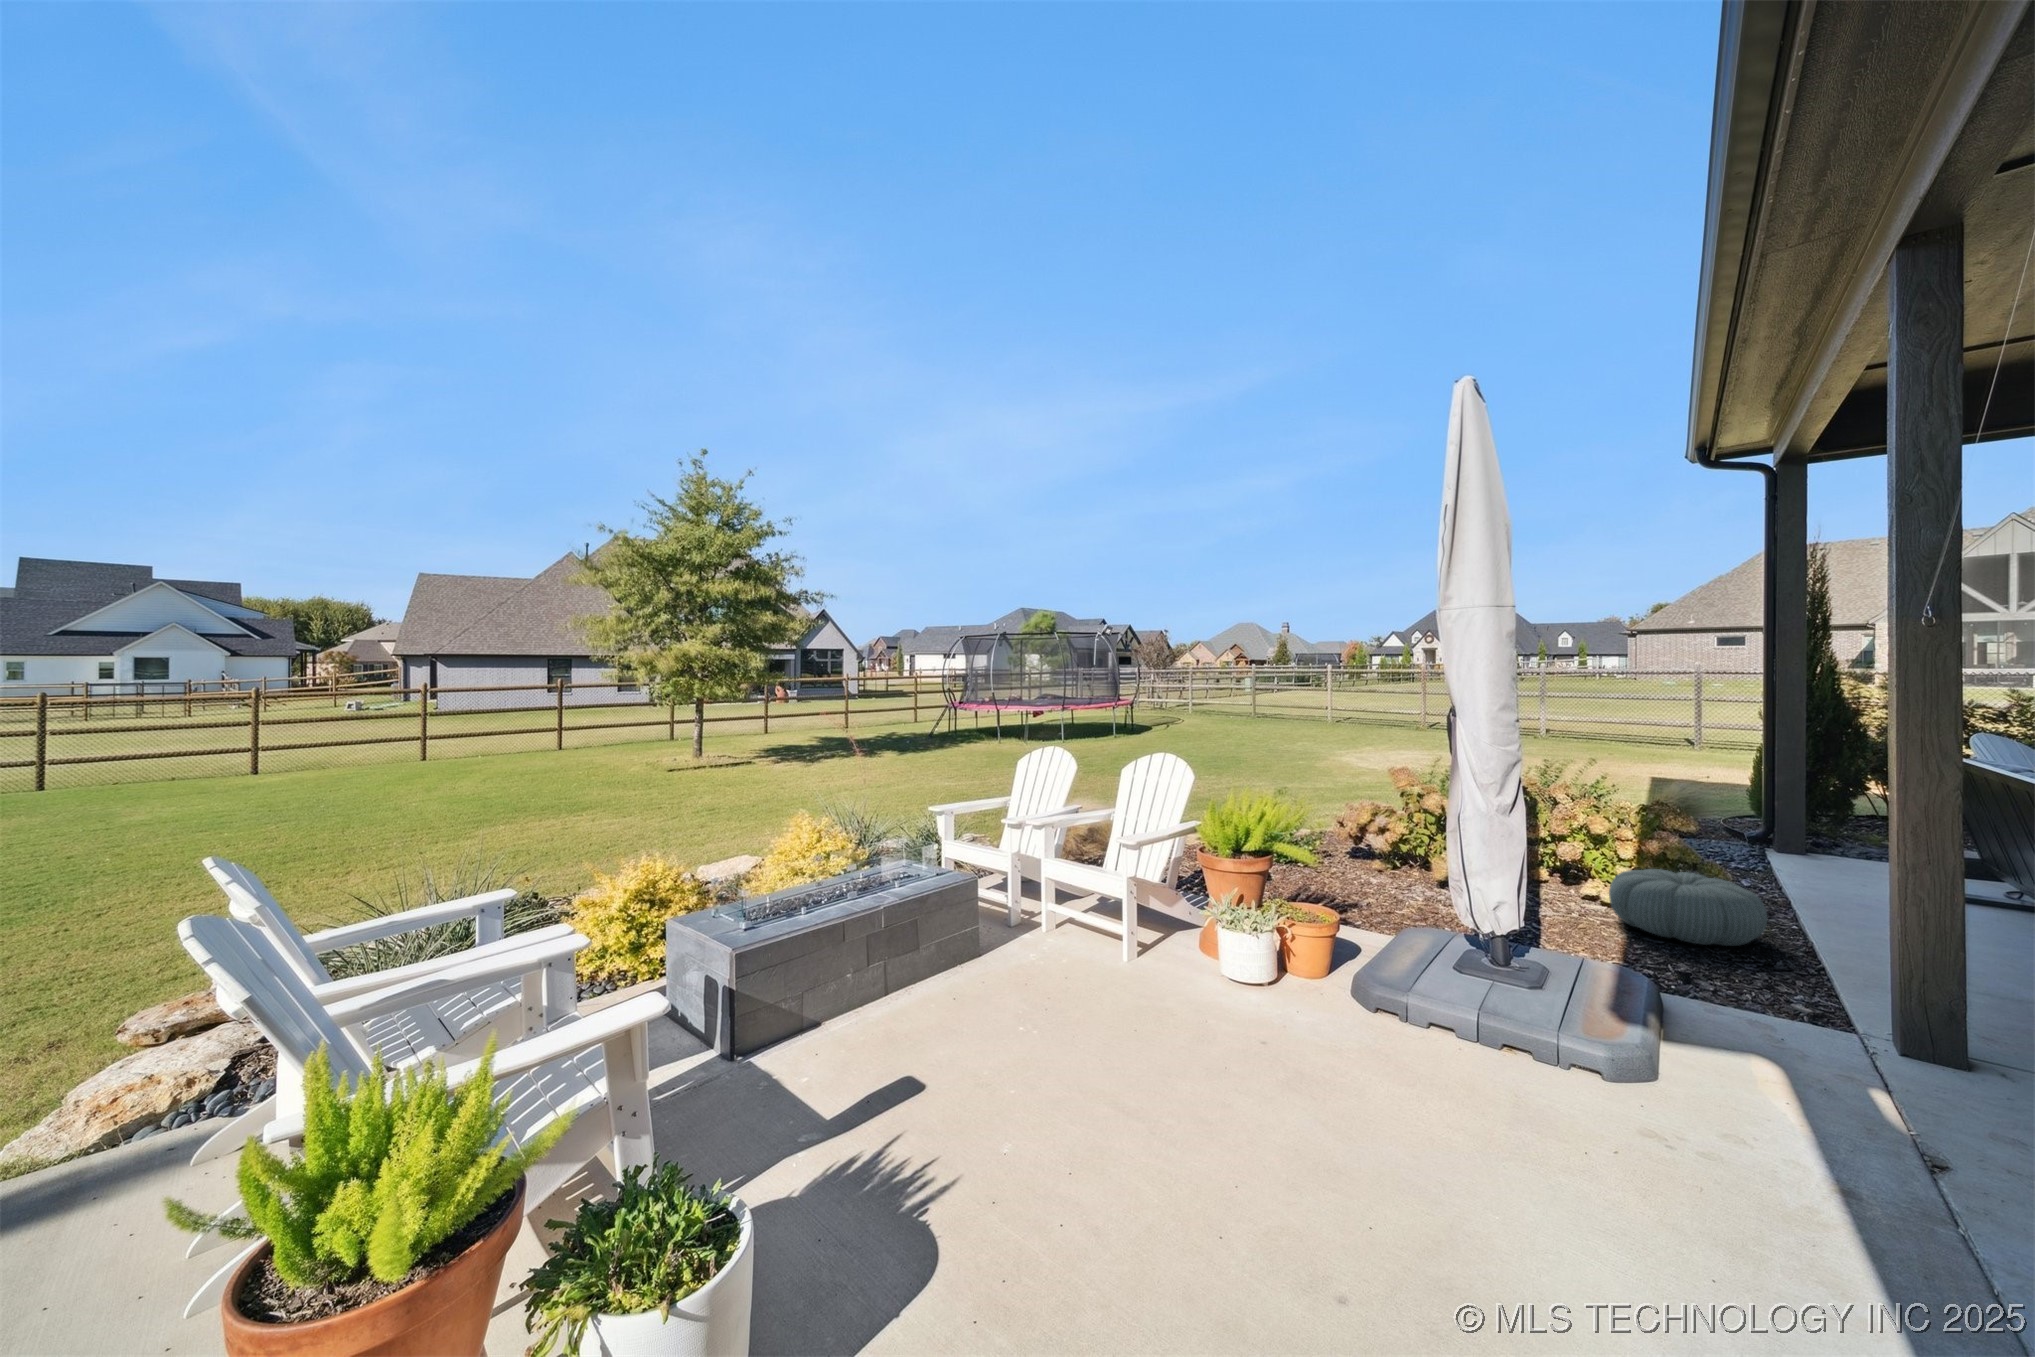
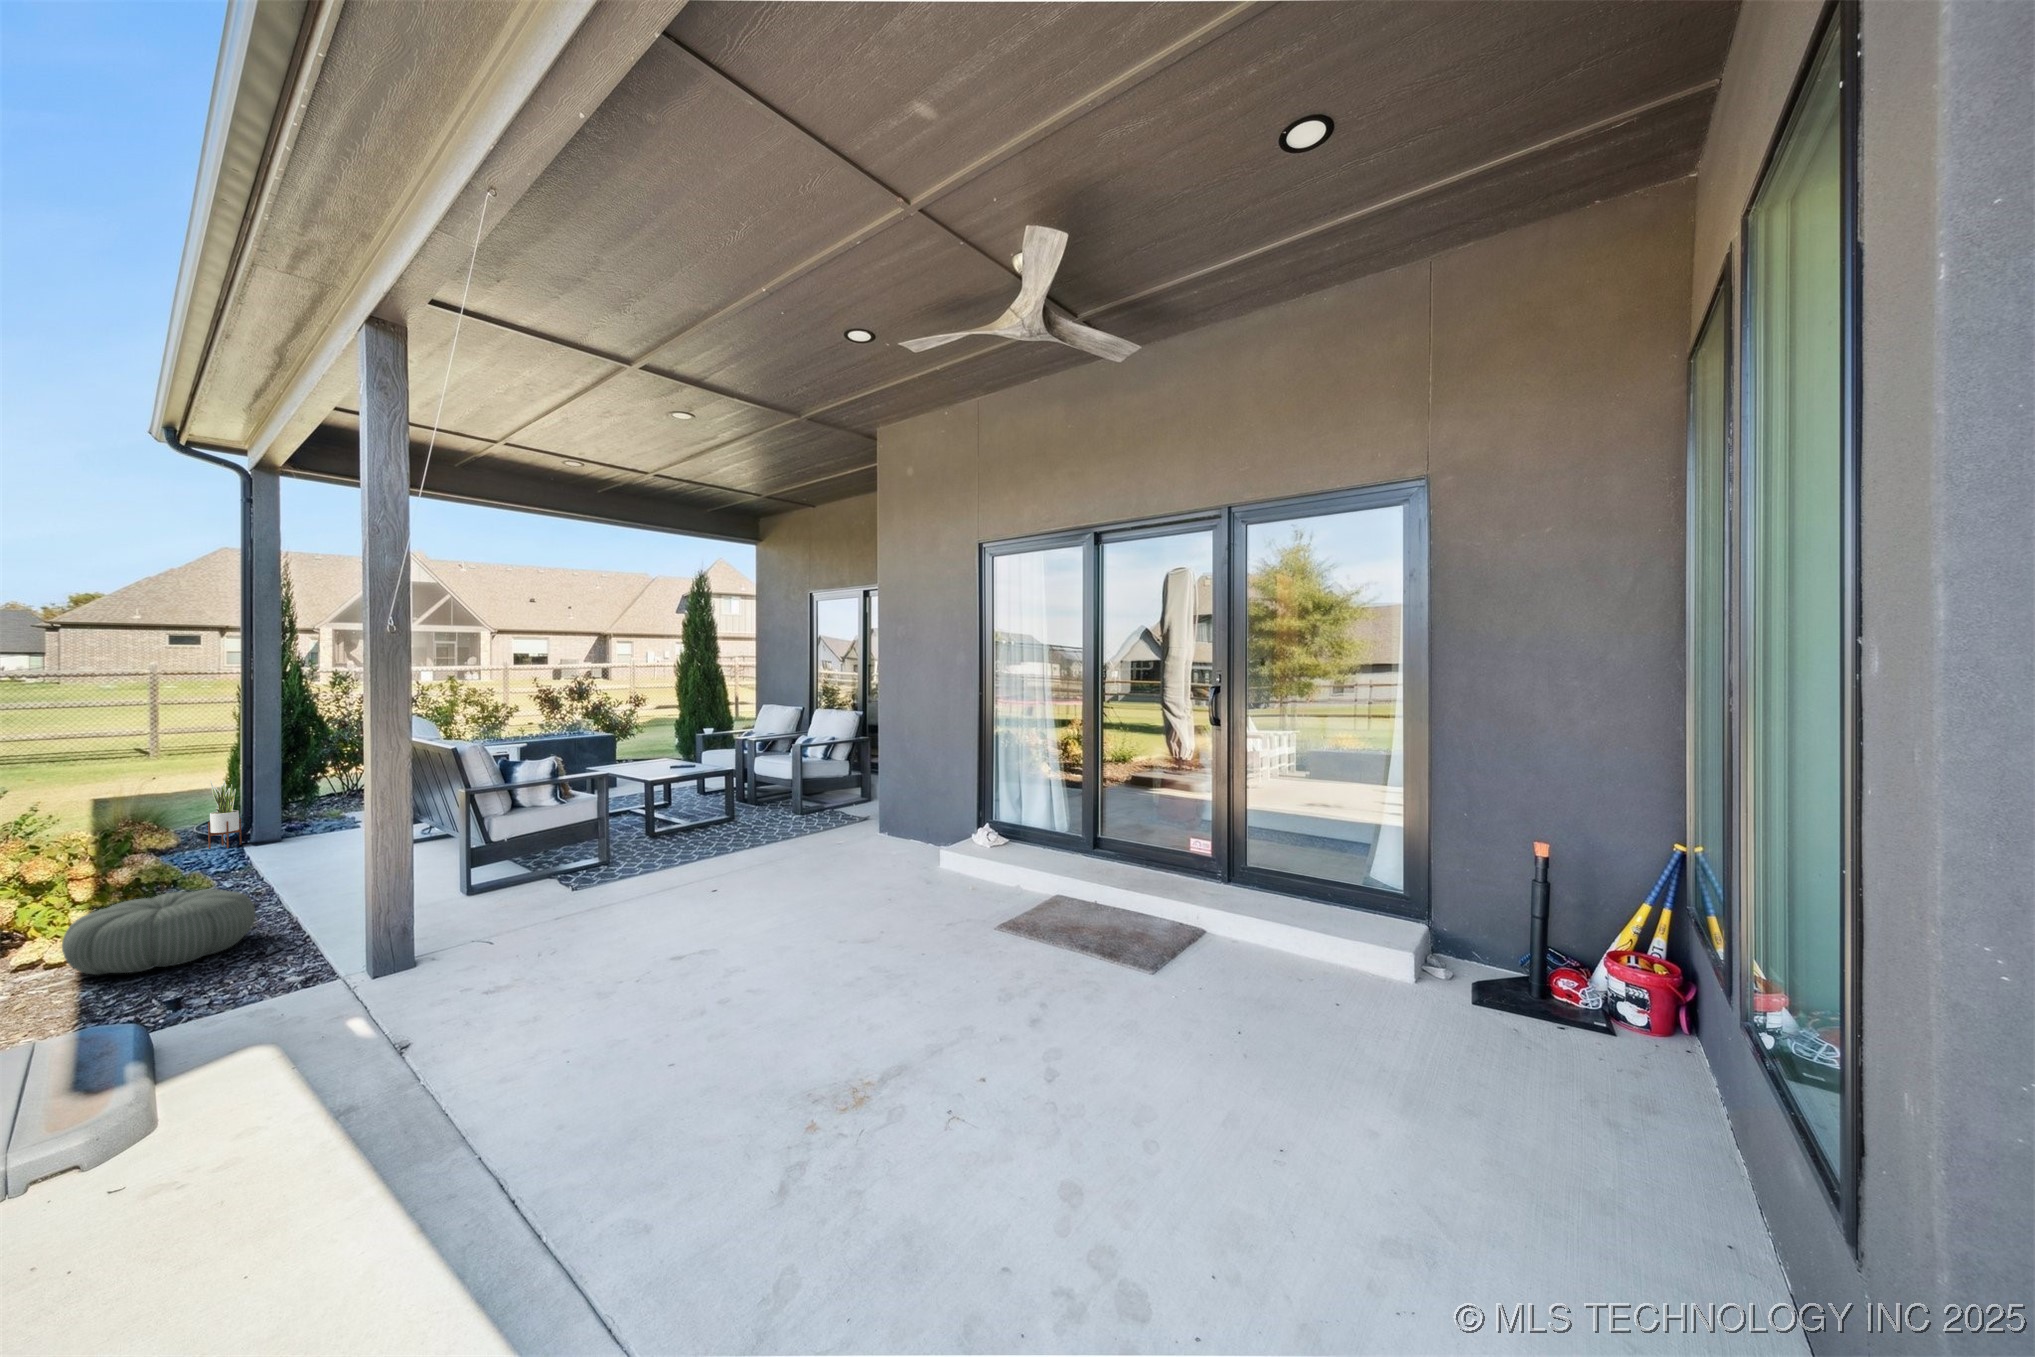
potted plant: none [1732,775,1764,847] -> present [208,780,242,849]

